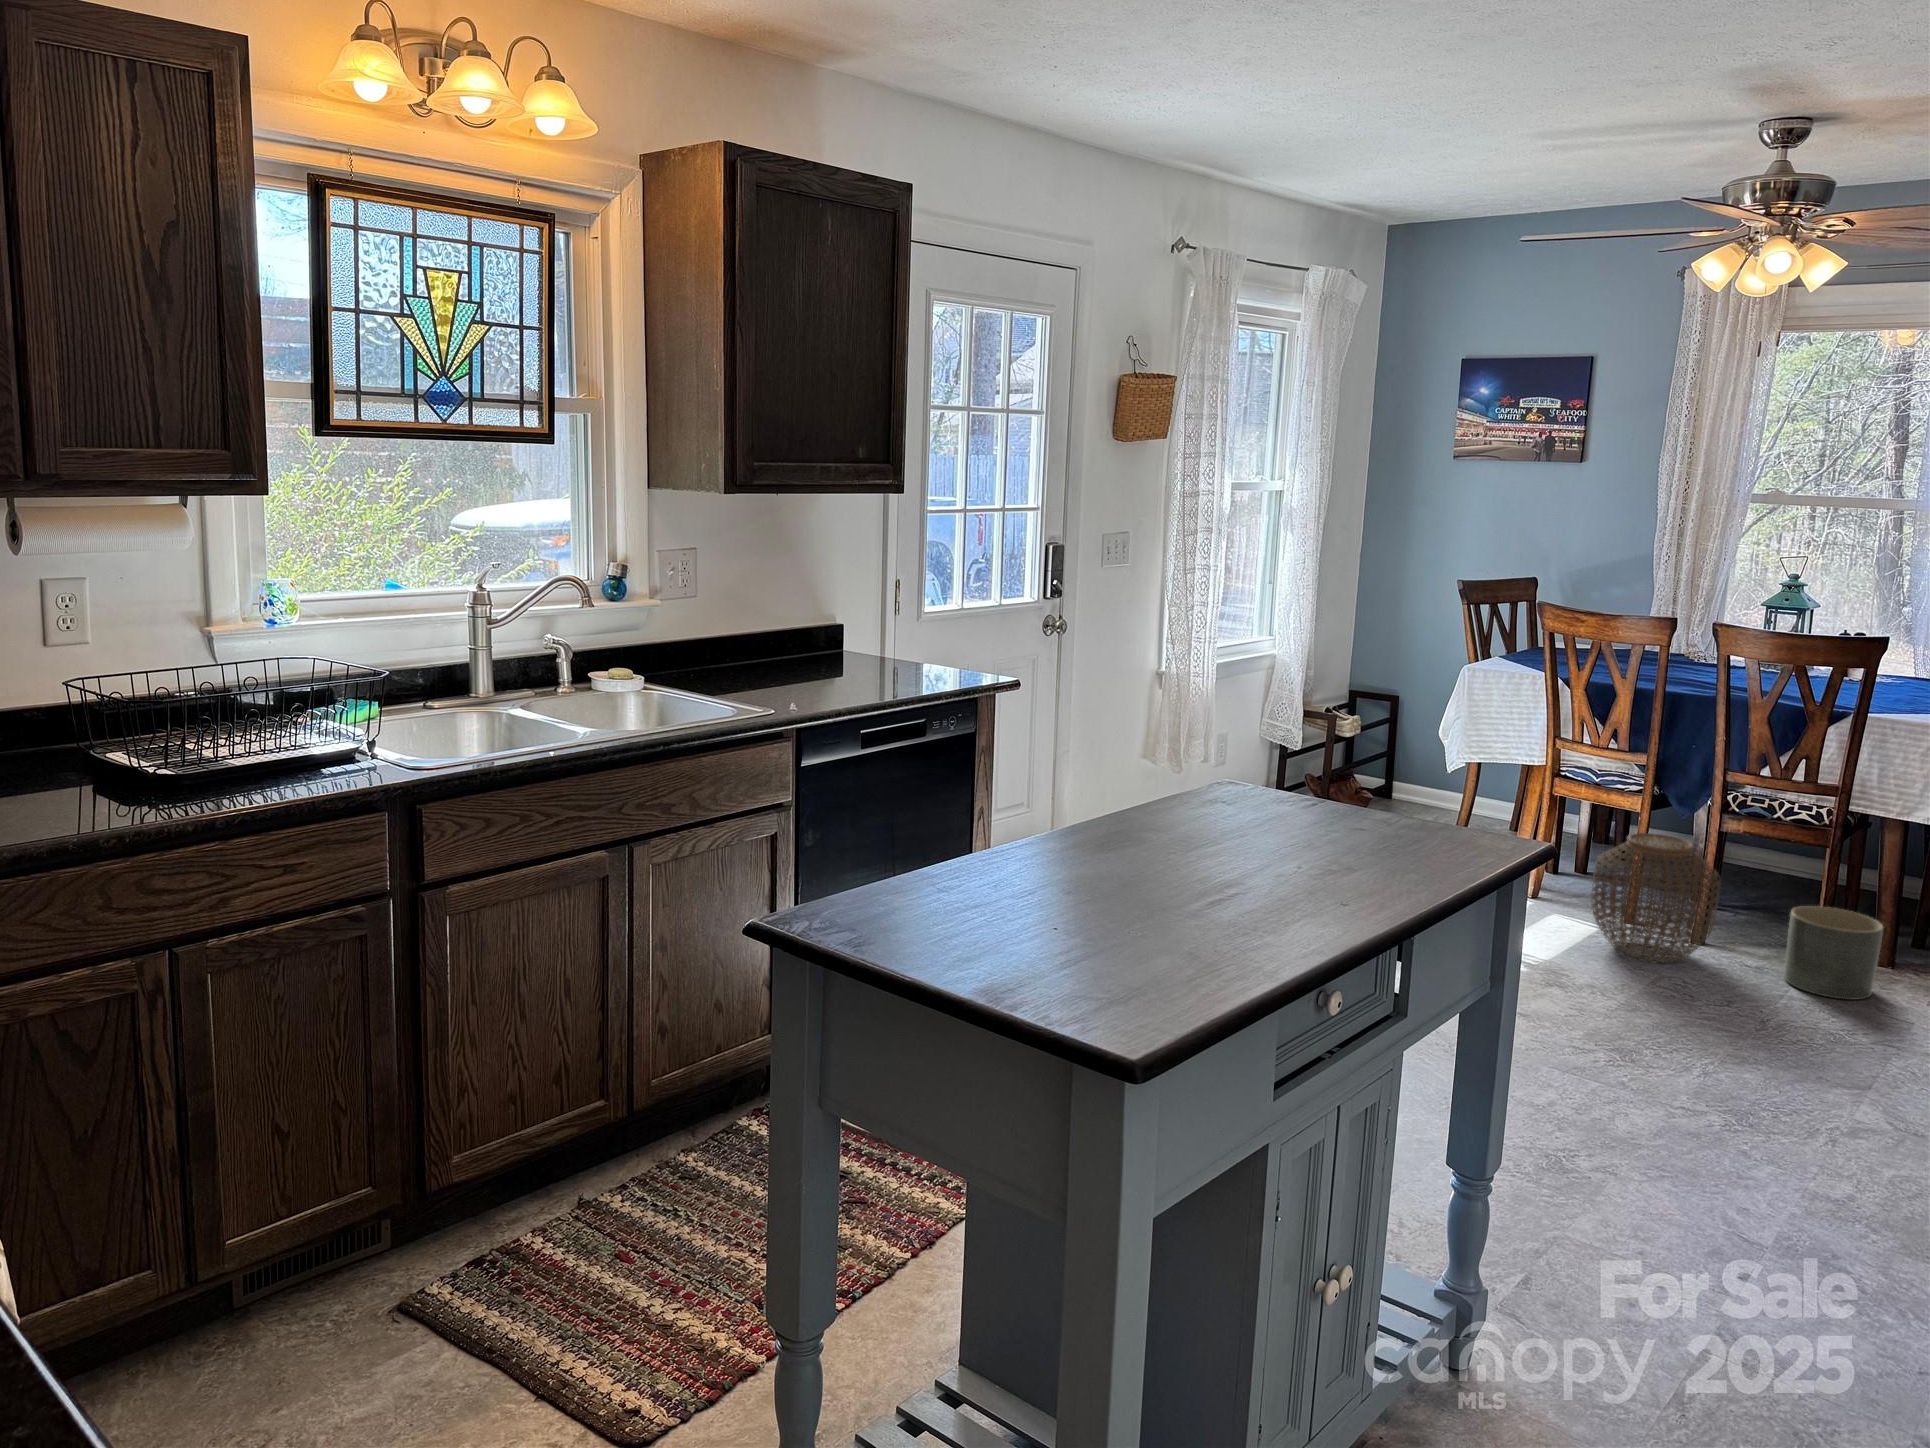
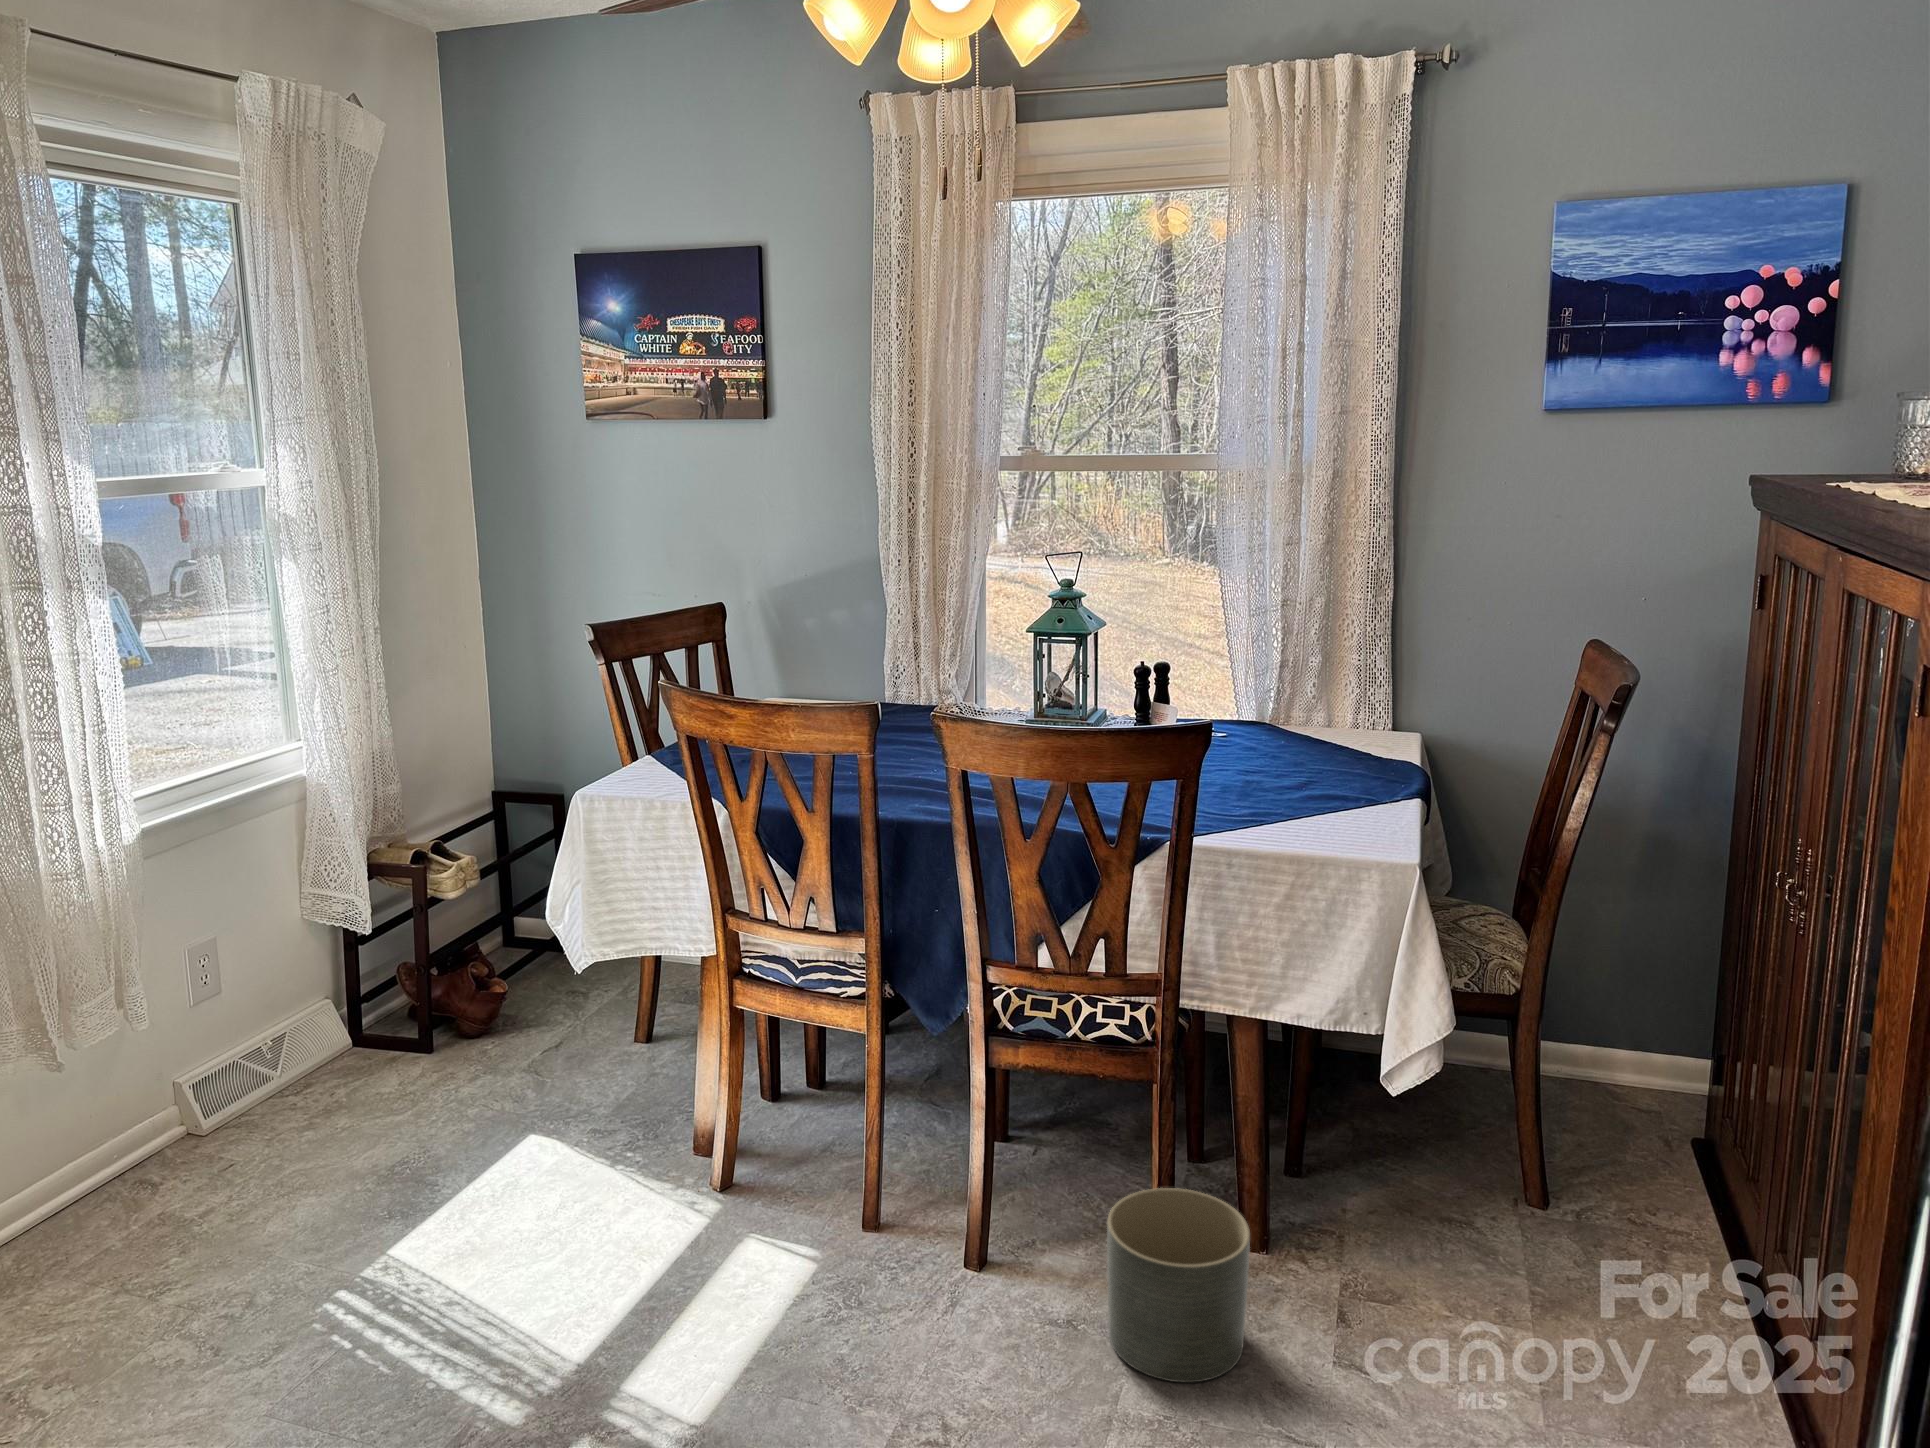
woven basket: present [1591,833,1720,962] -> none [785,1097,994,1351]

